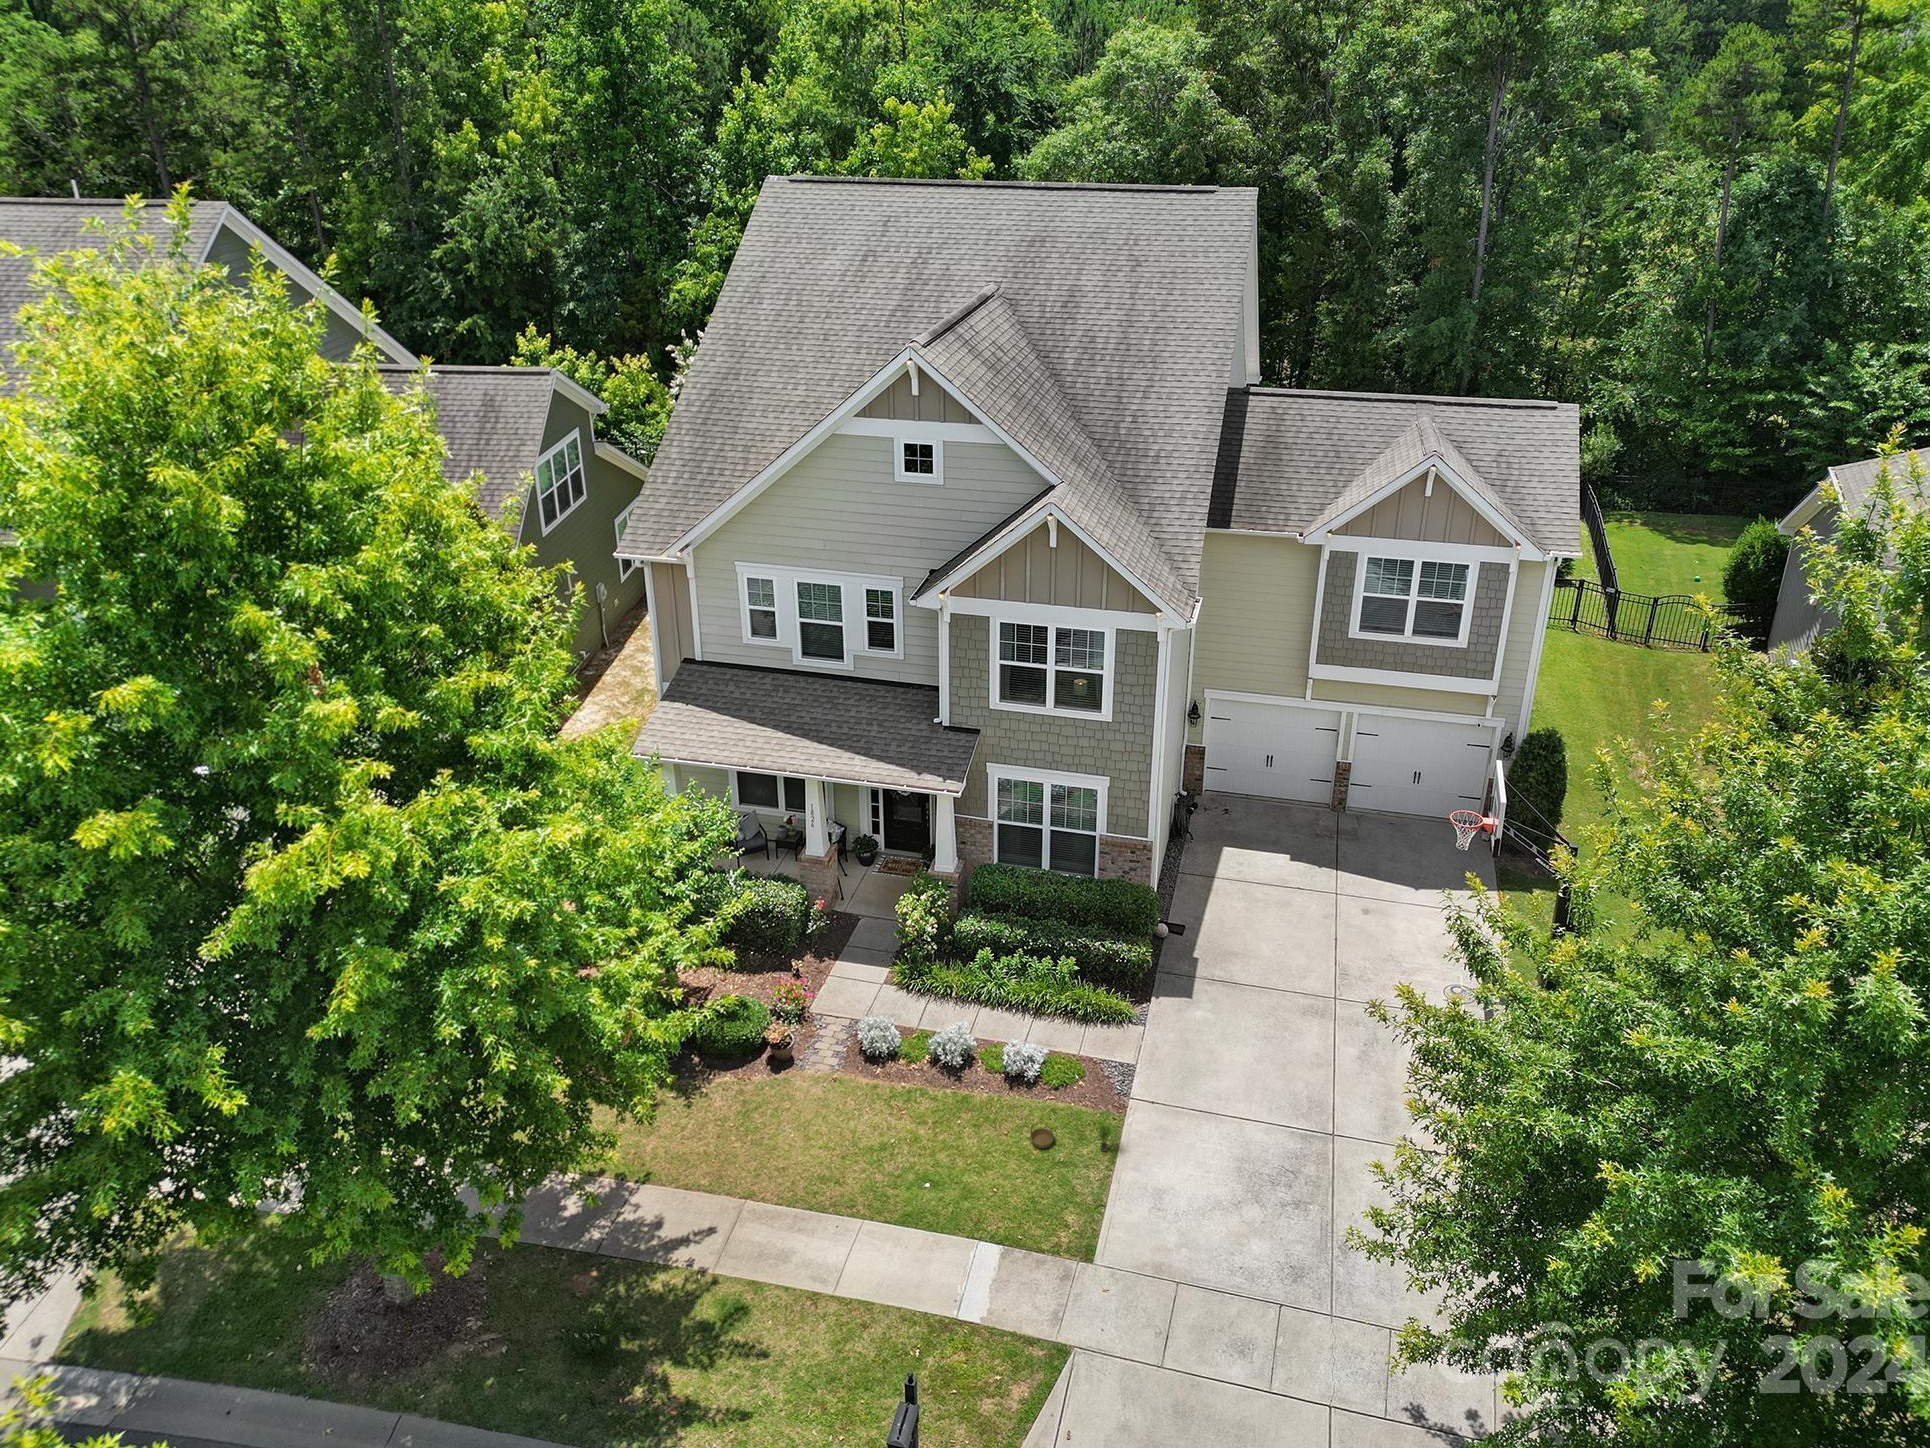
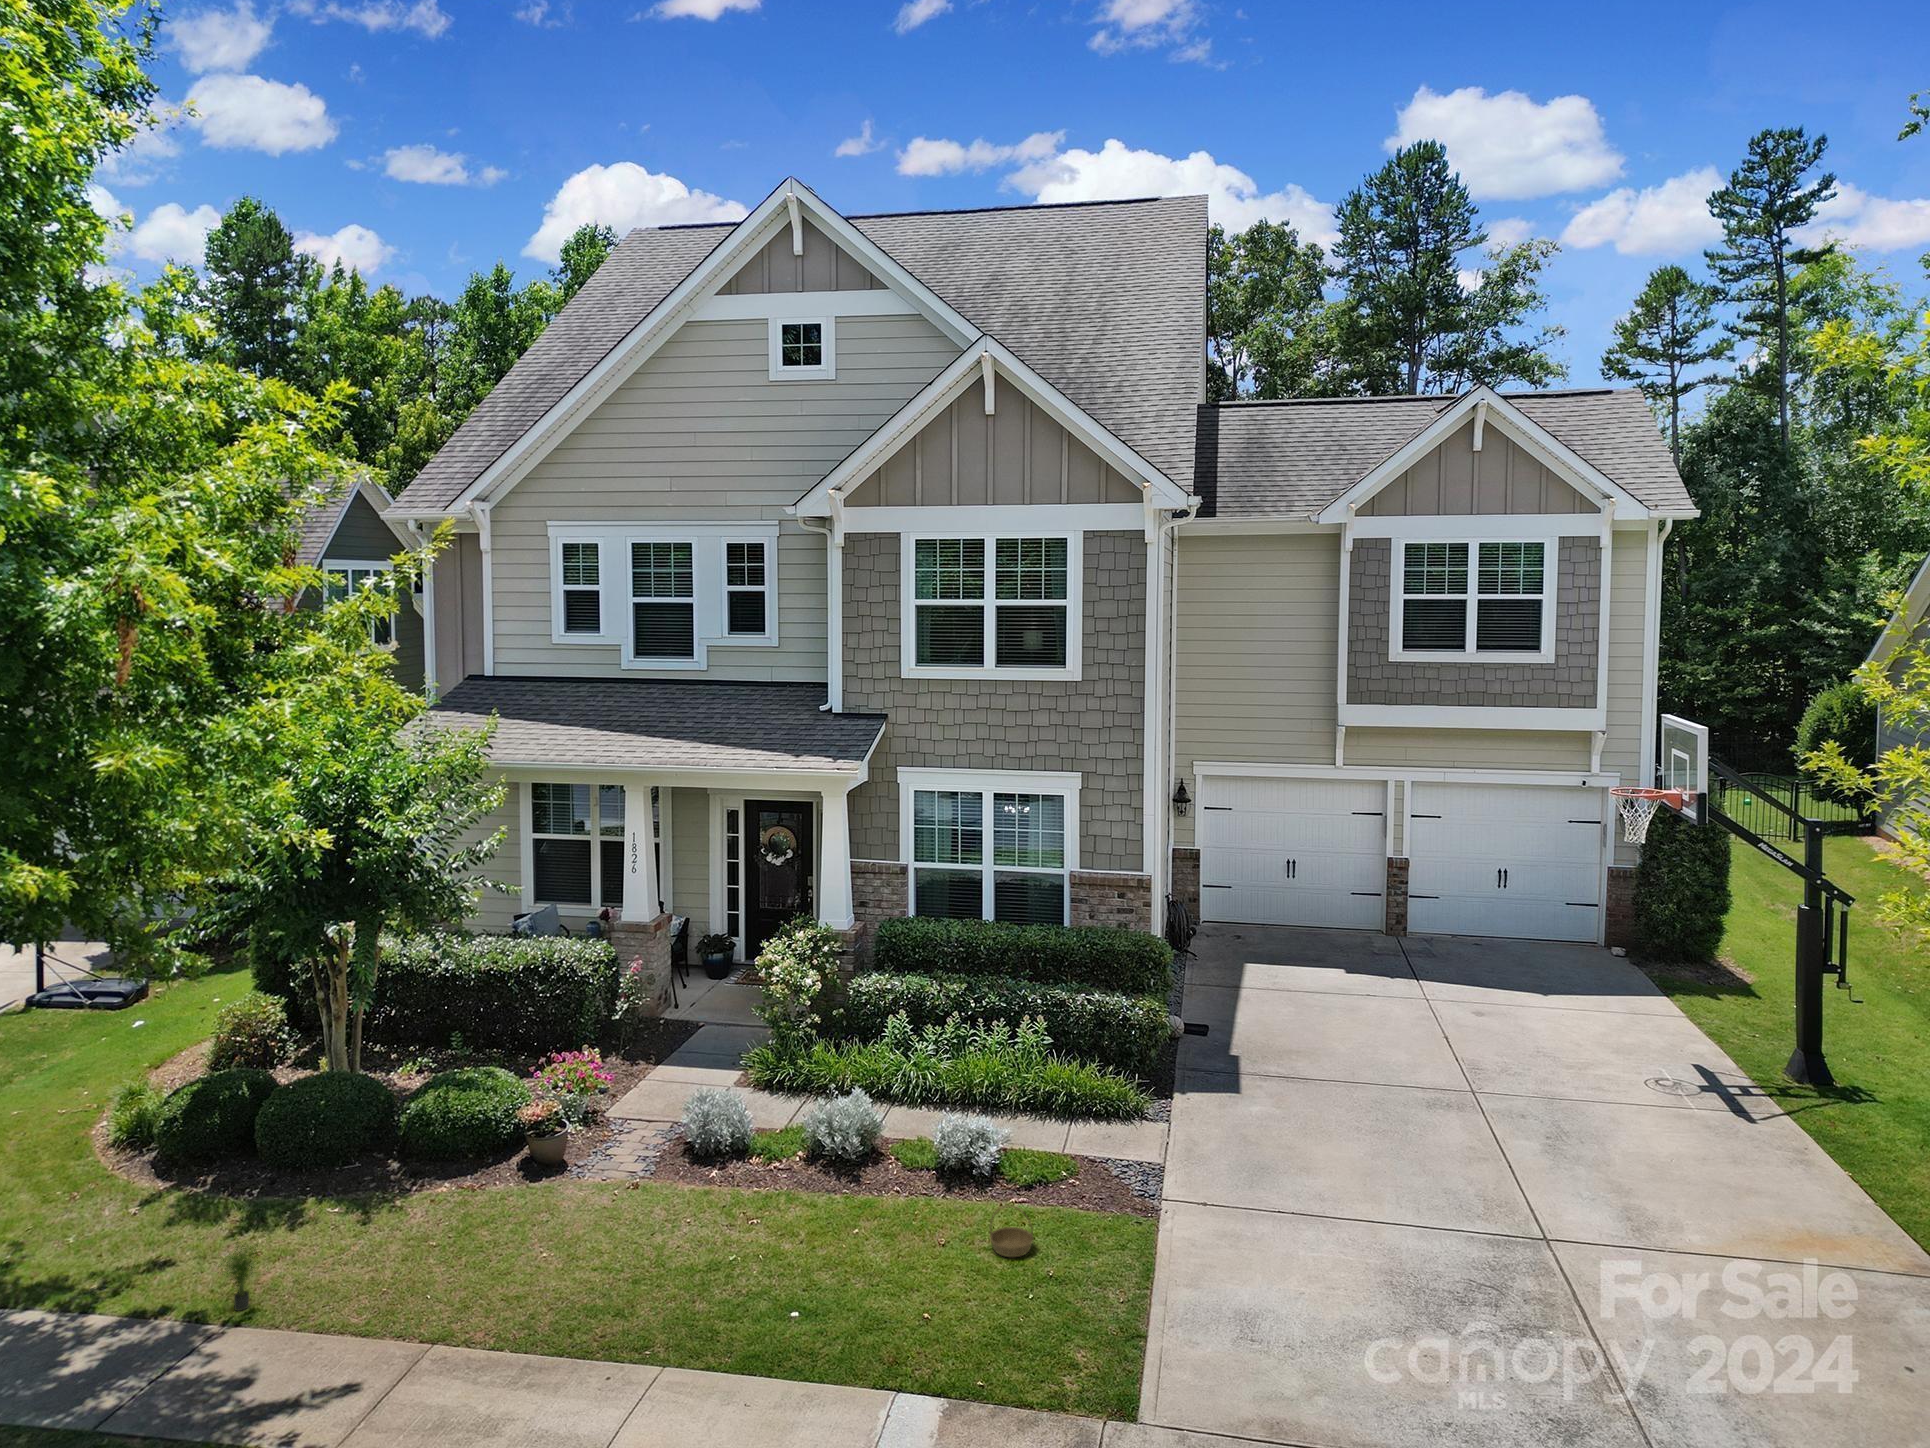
potted plant: present [1094,1124,1111,1152] -> present [221,1242,258,1311]

